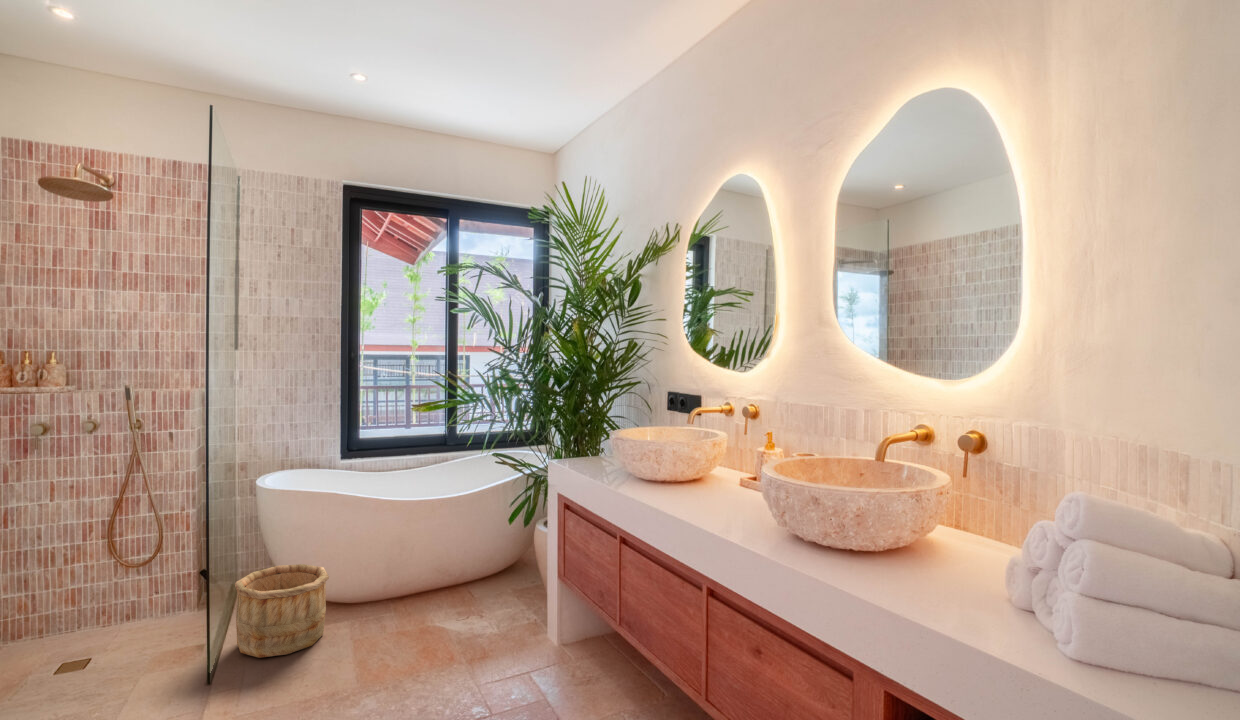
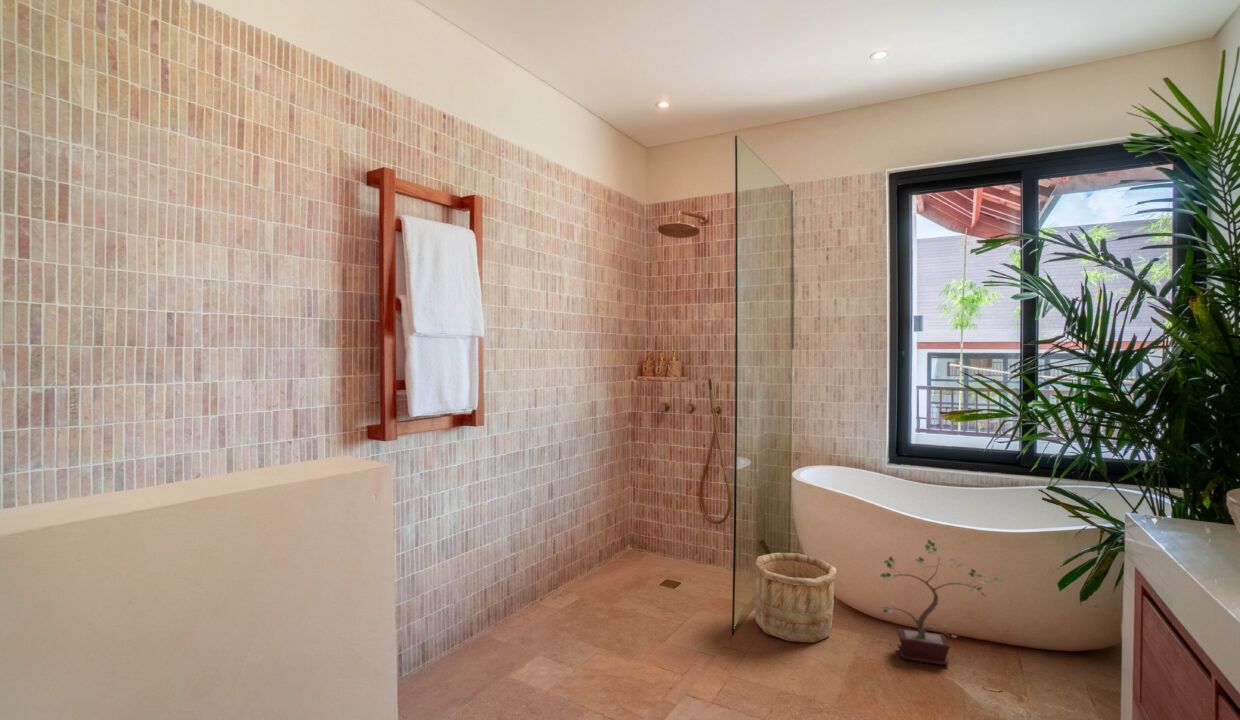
potted plant: none [374,516,466,624] -> present [881,540,1002,665]

